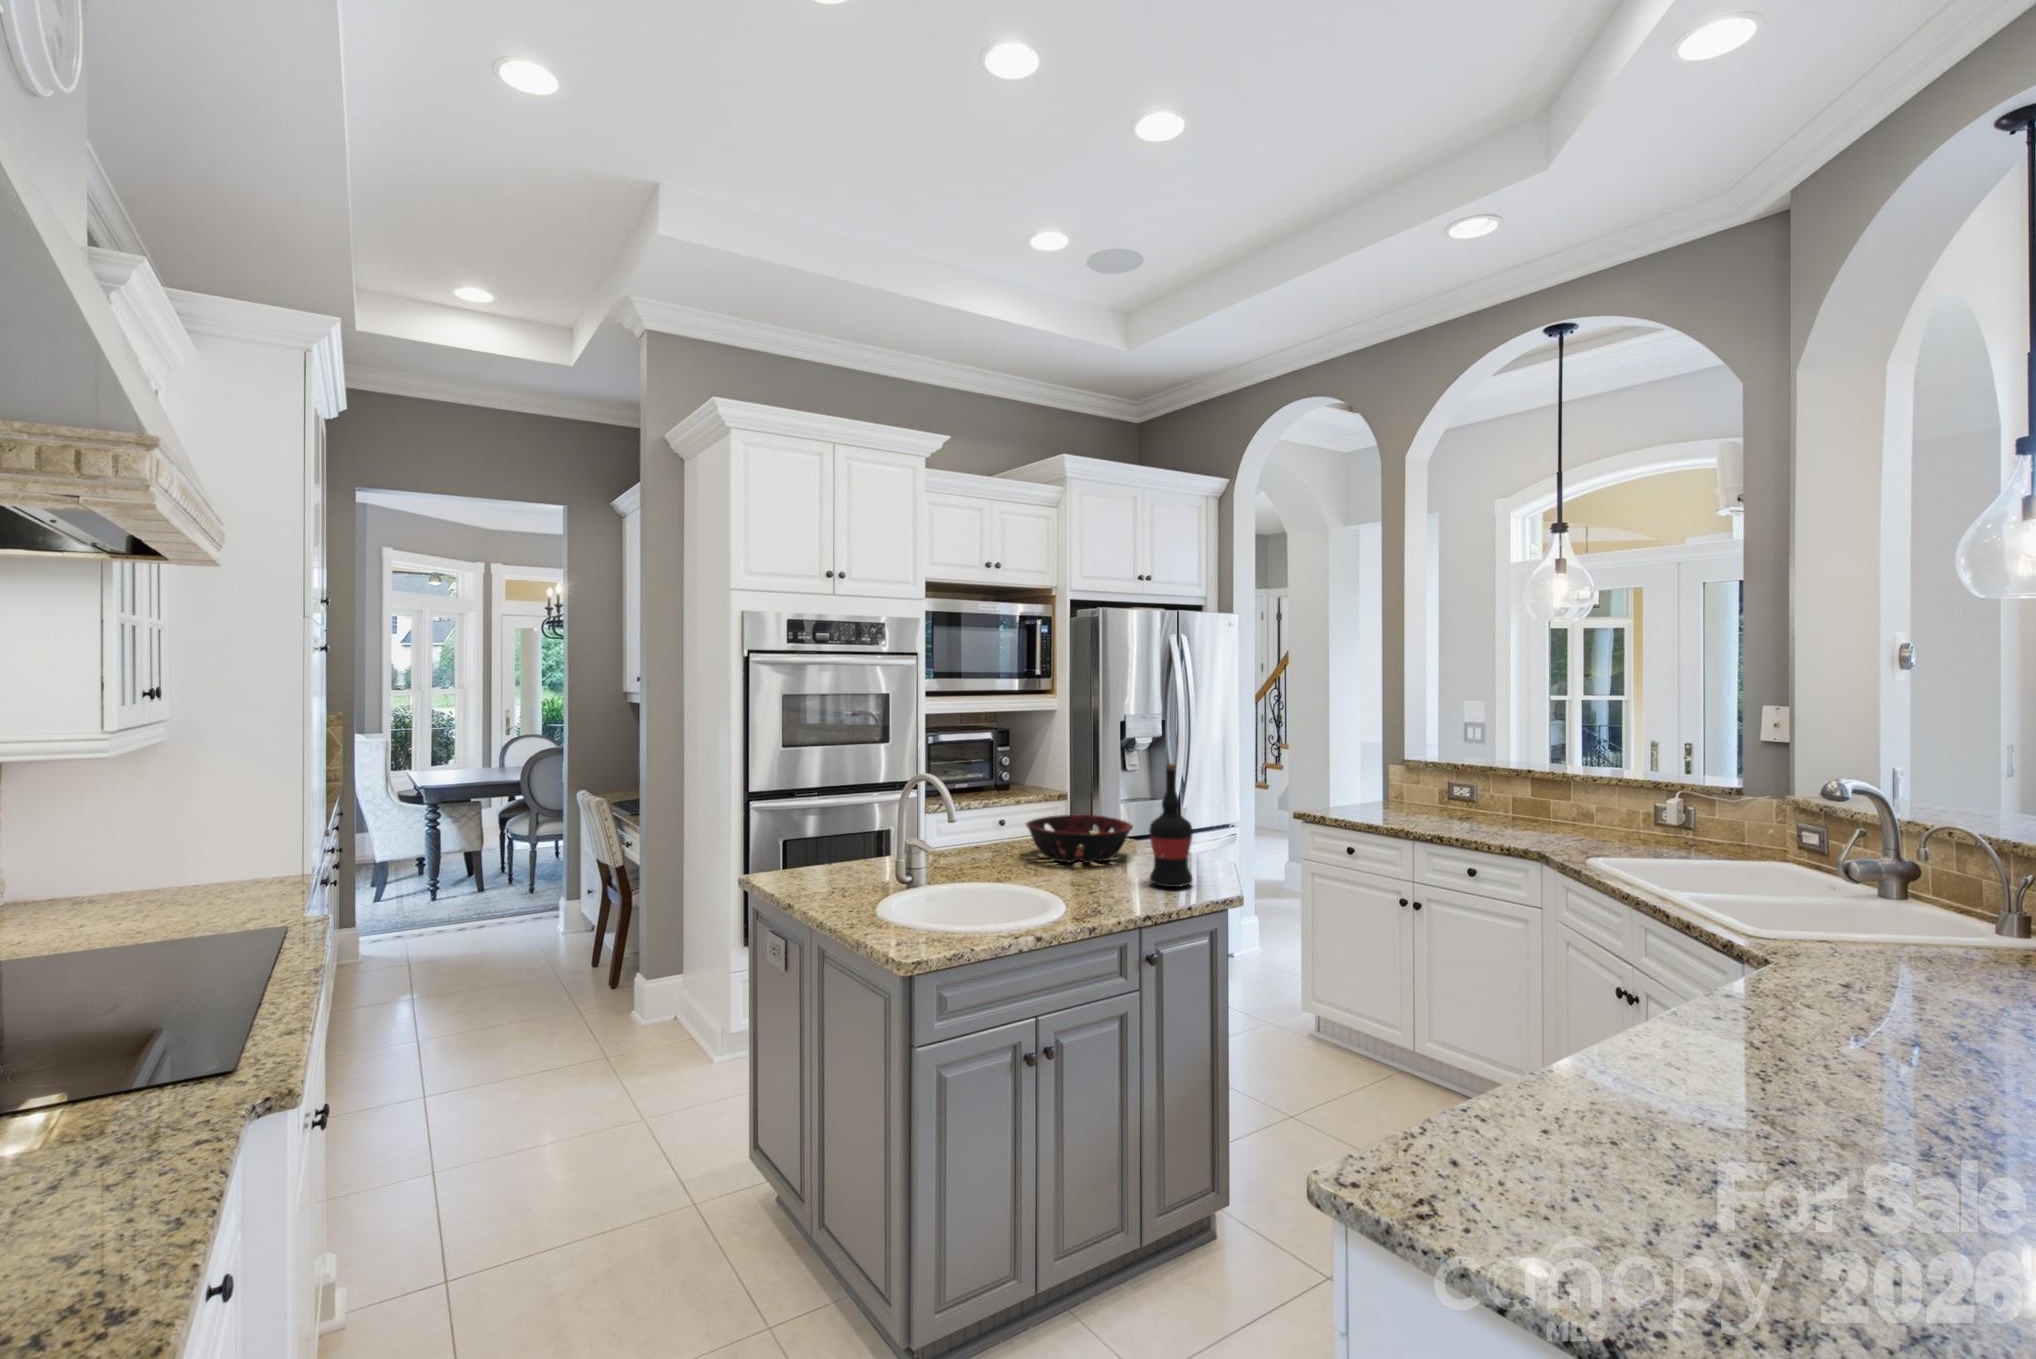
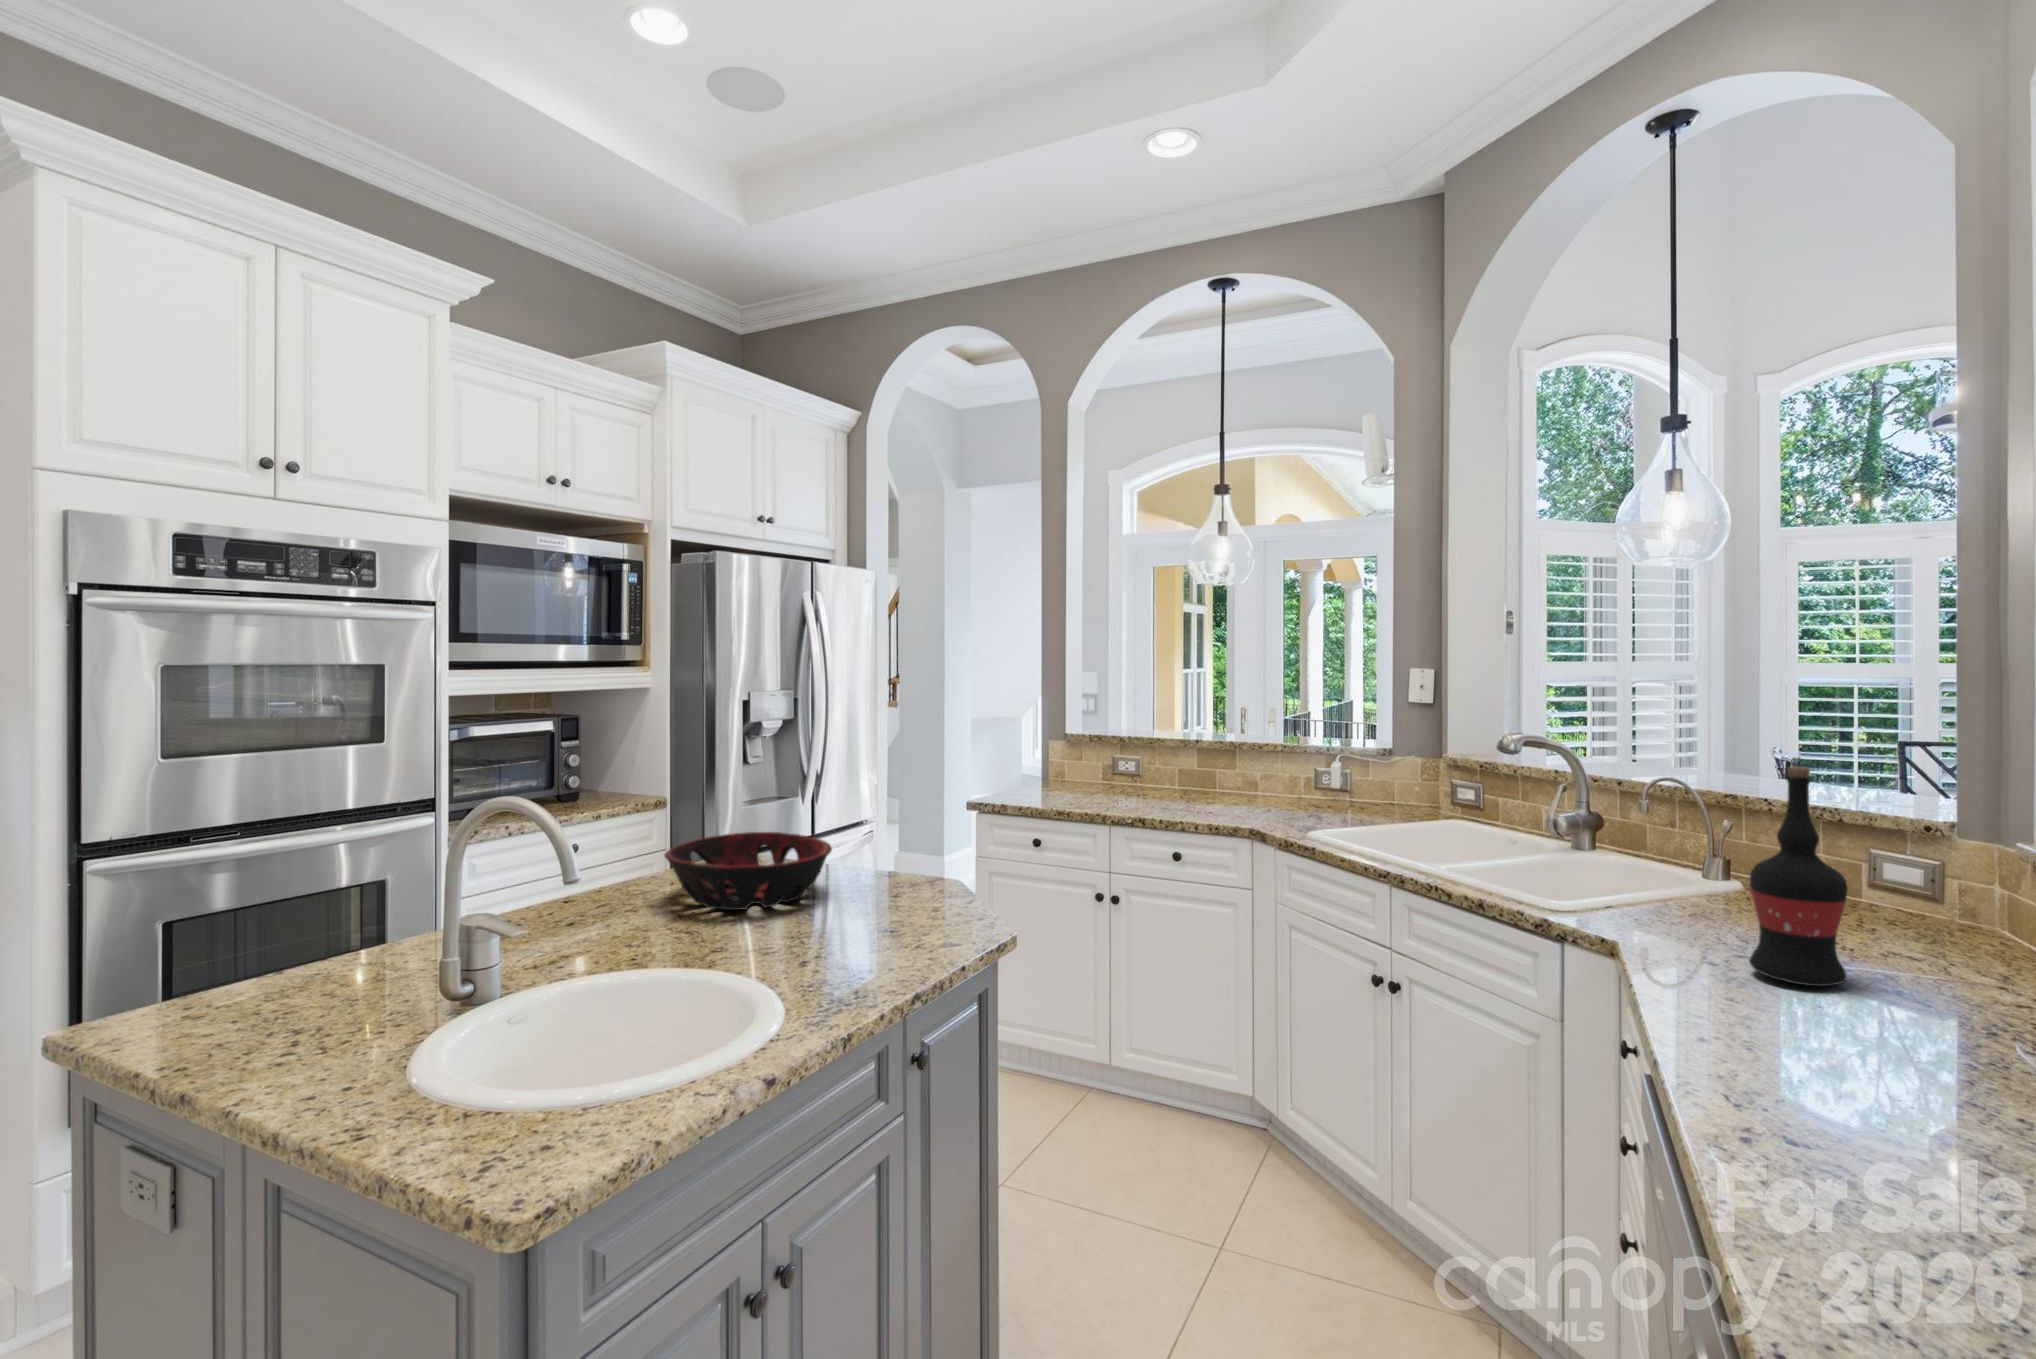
wine bottle: present [1149,764,1193,887] -> present [1749,766,1848,986]

